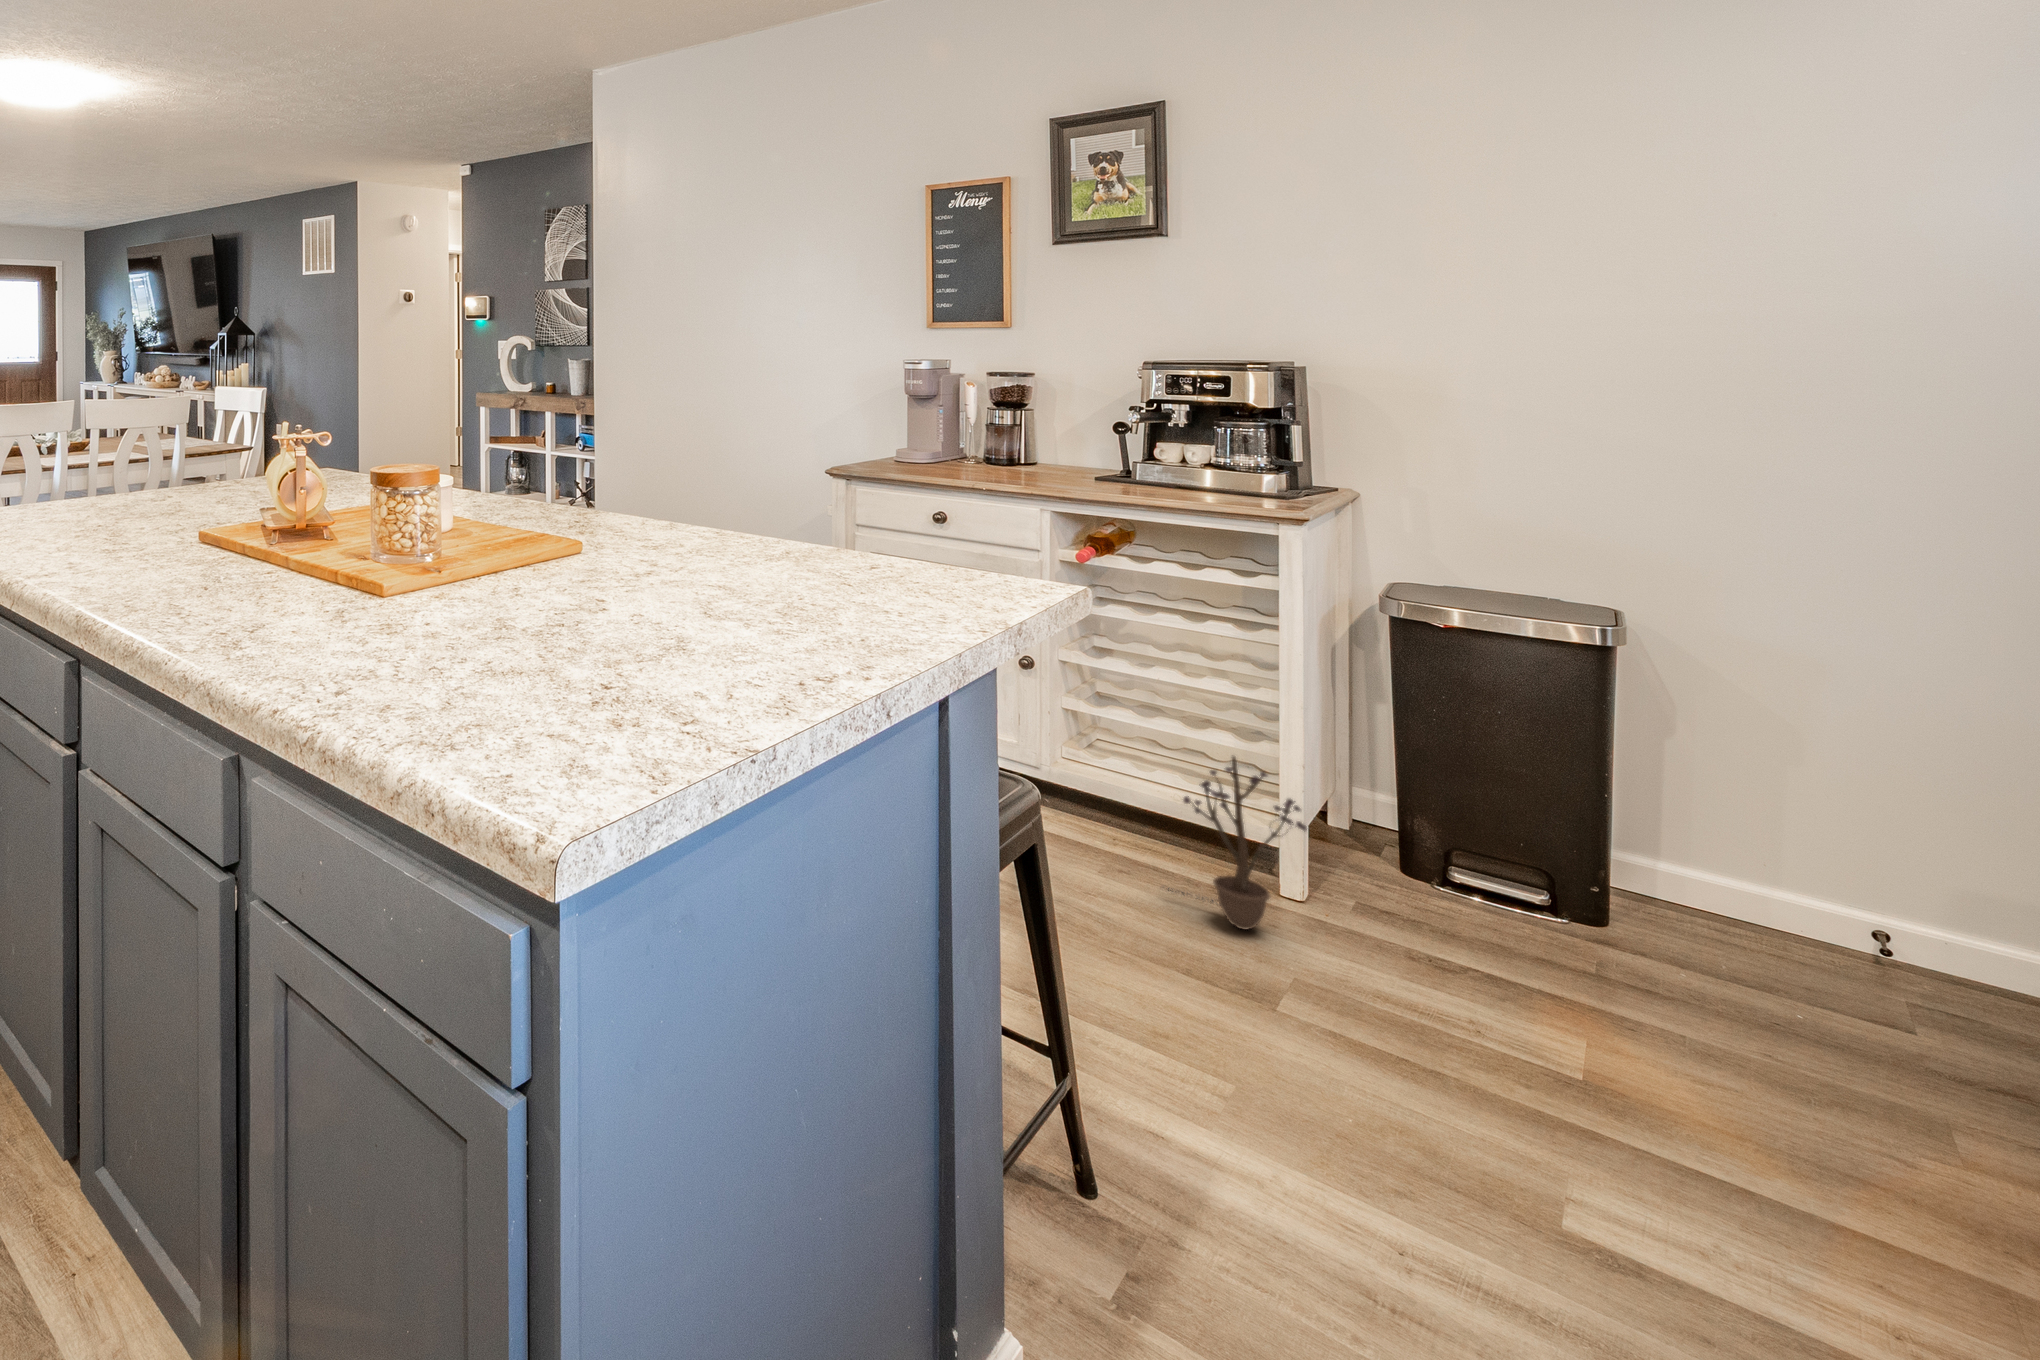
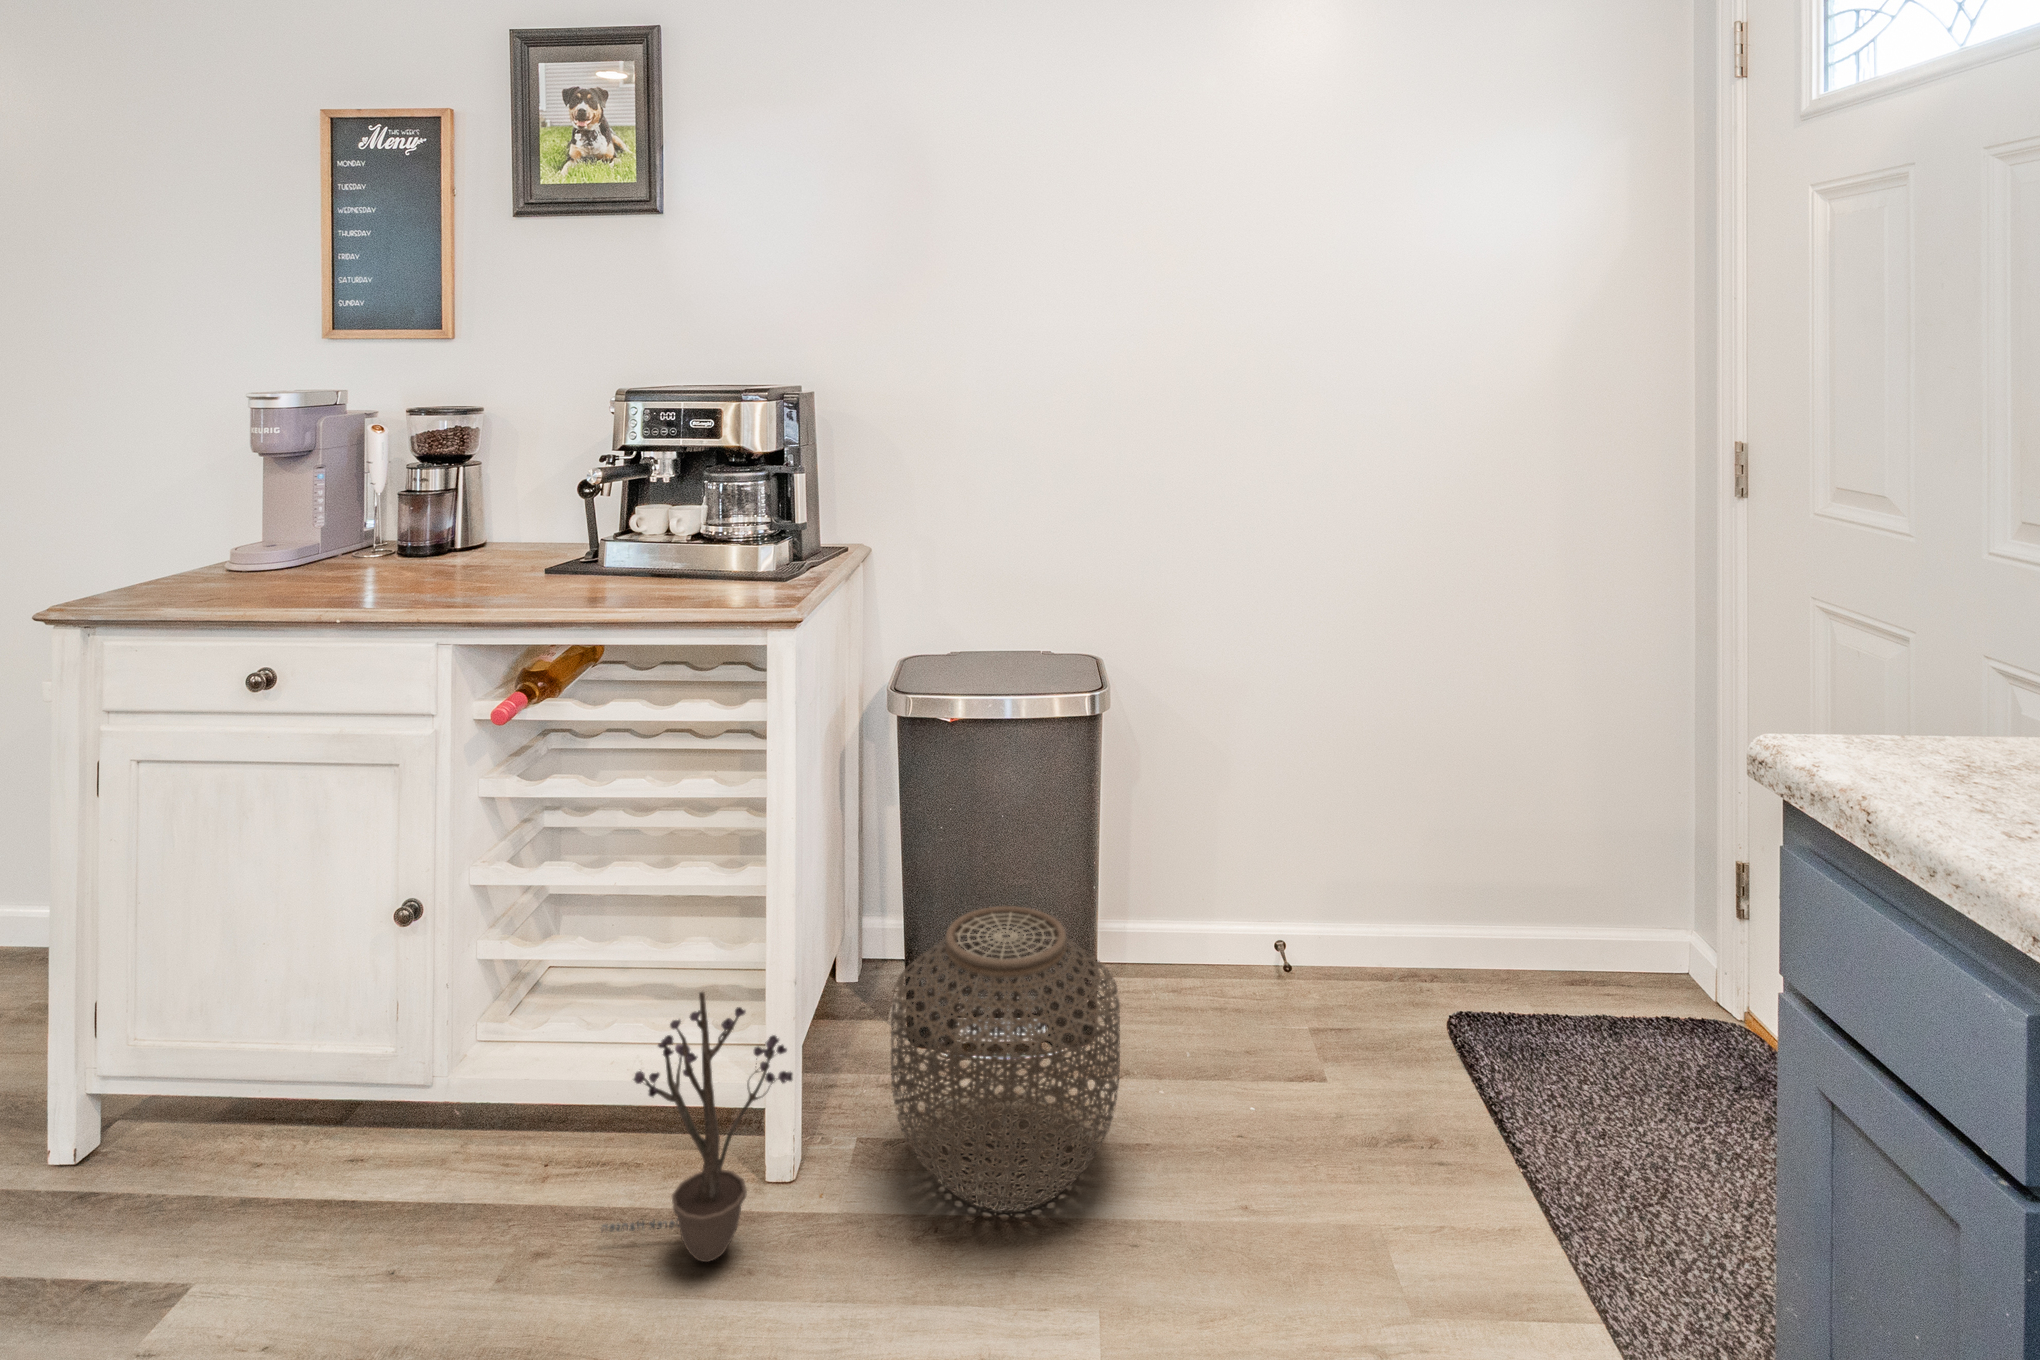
woven basket: none [1391,767,1629,995] -> present [891,906,1120,1211]

